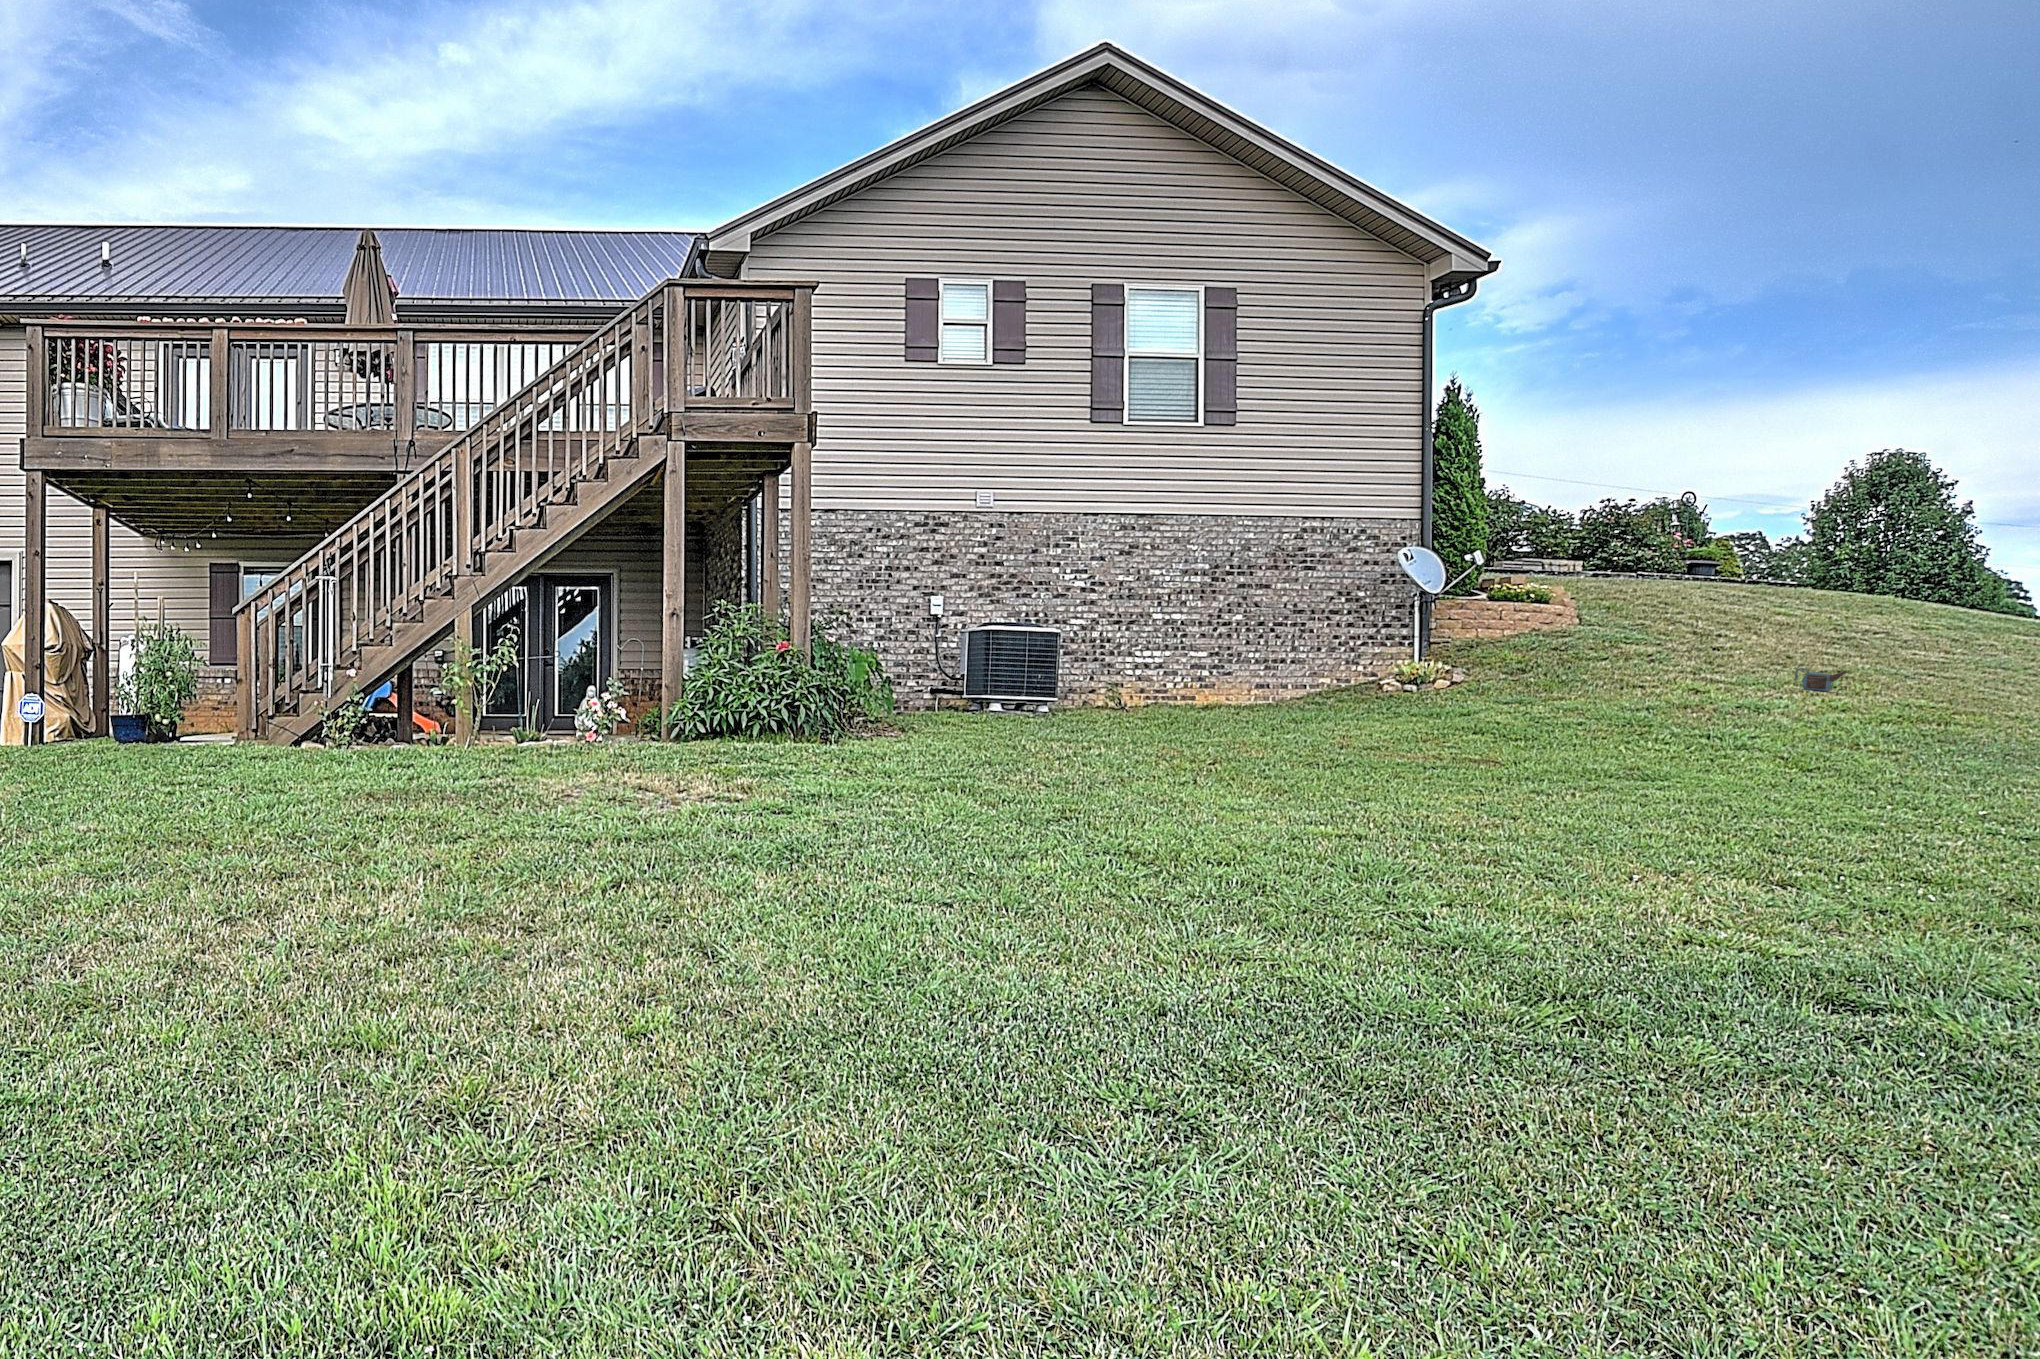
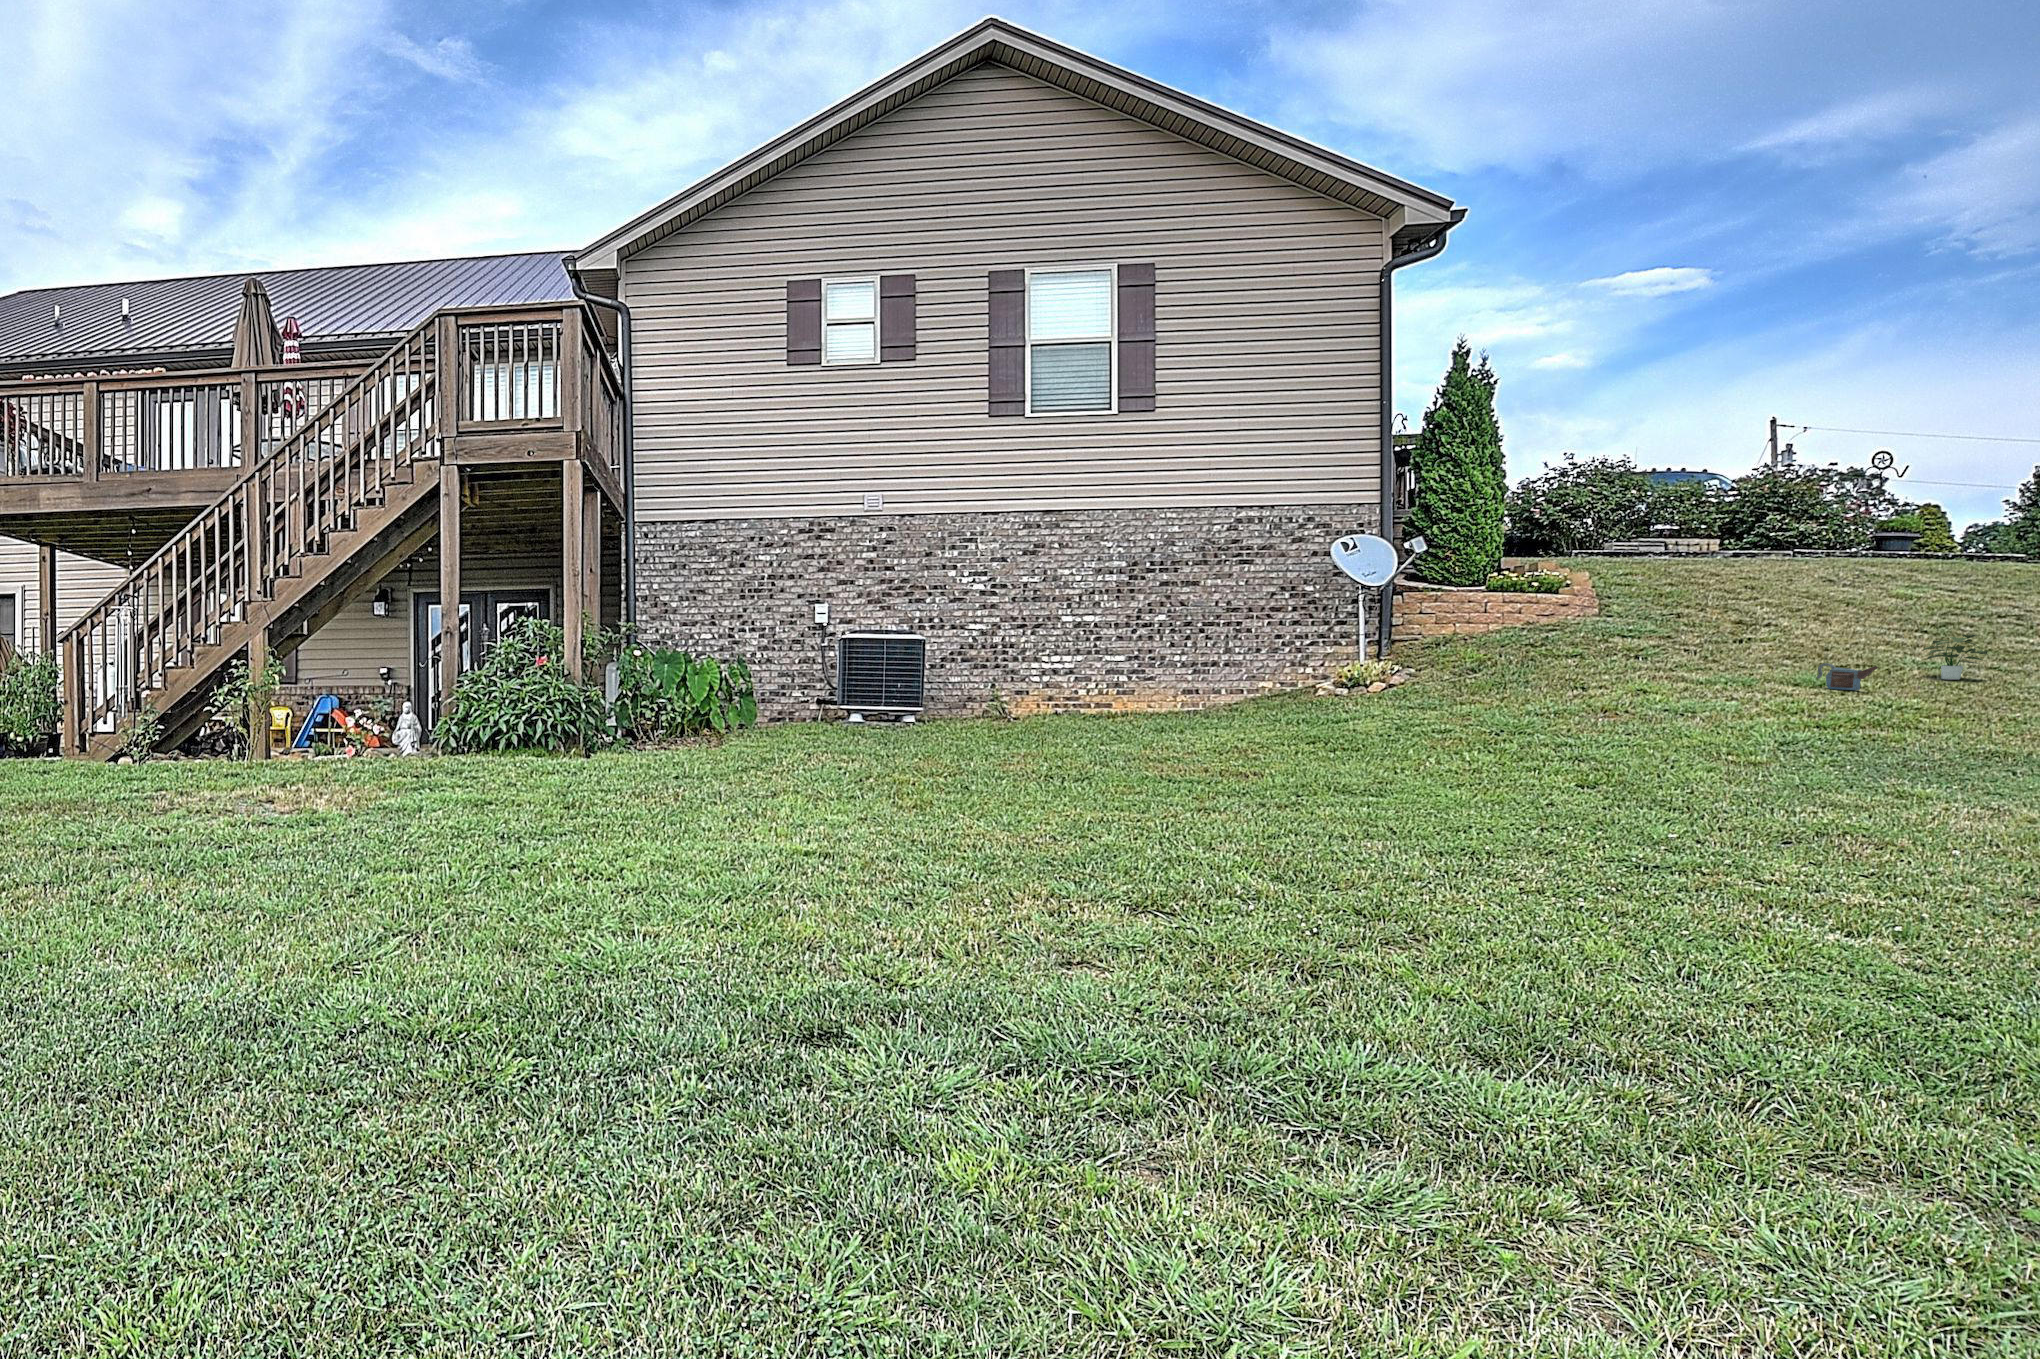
potted plant: none [1858,646,1911,684] -> present [1923,635,1988,680]

